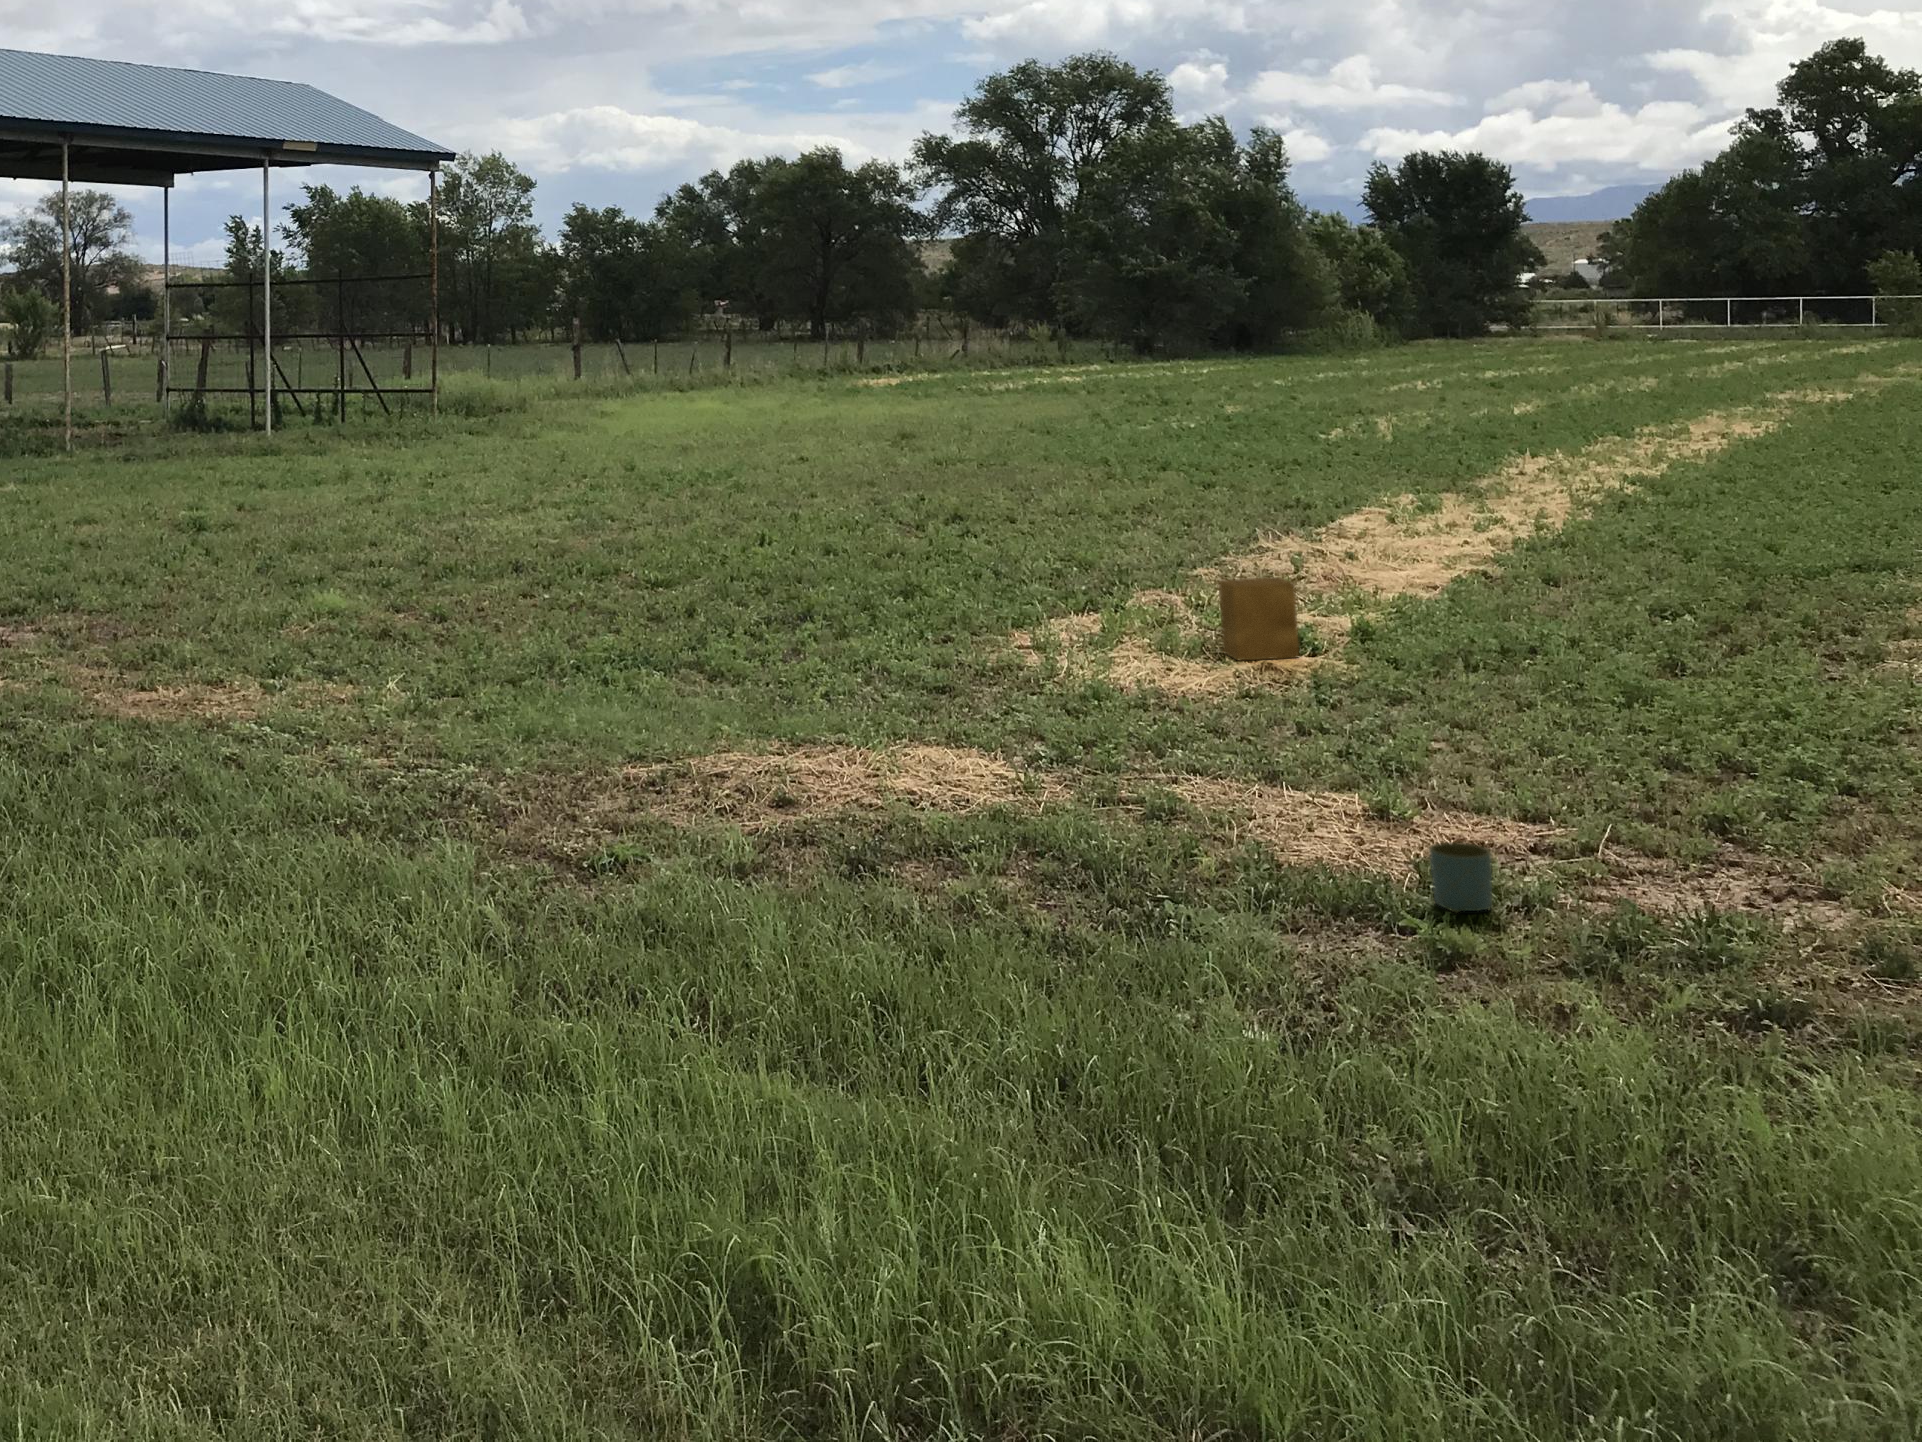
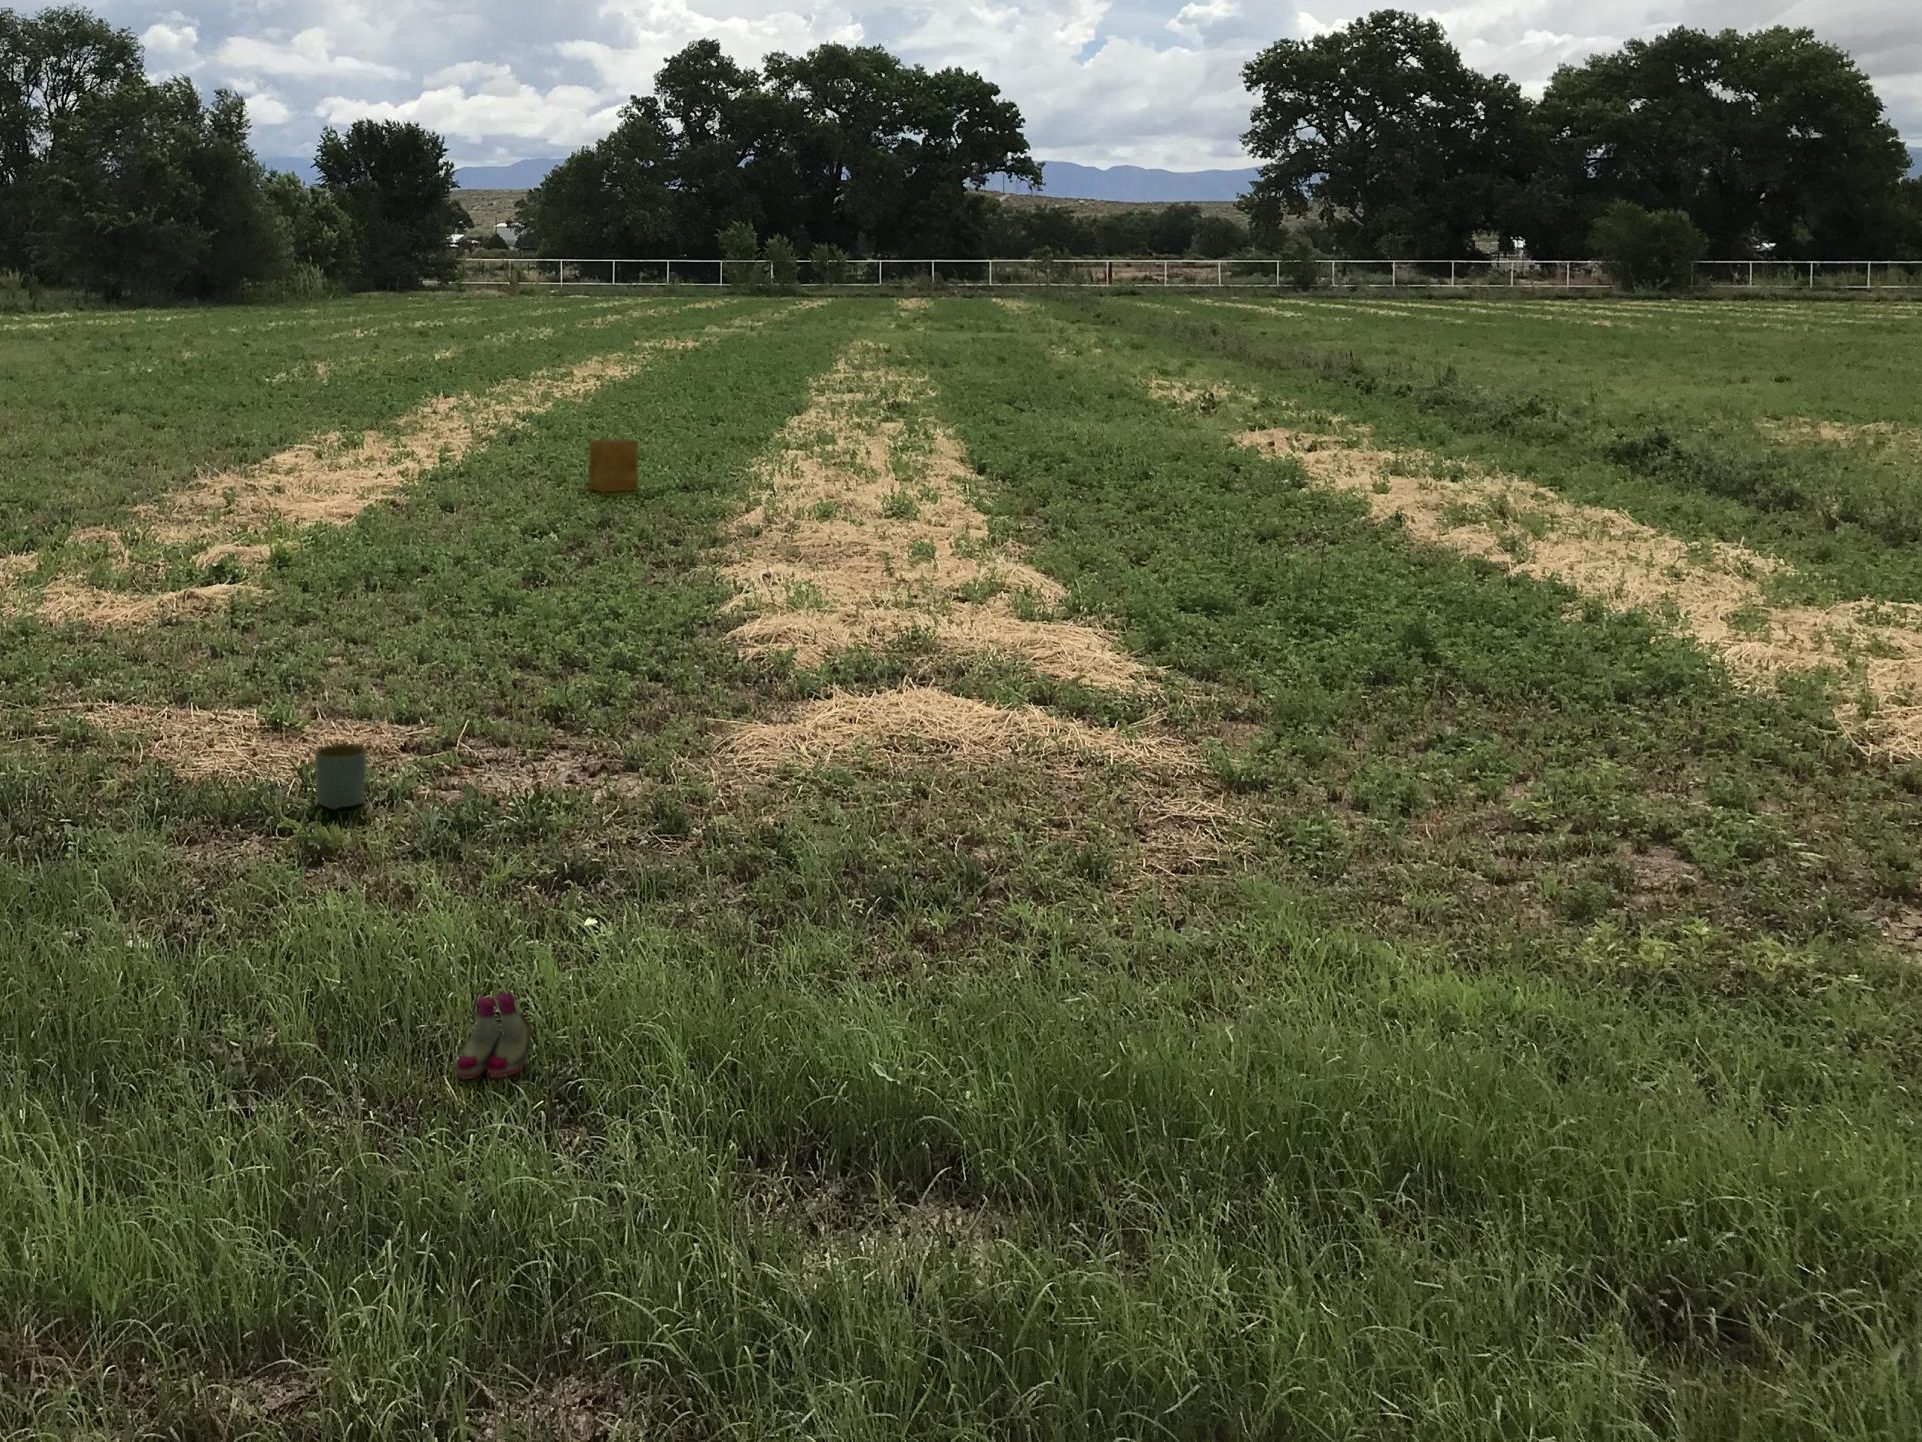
cardboard box: present [1219,577,1299,660] -> present [589,439,638,492]
boots: none [1619,1123,1712,1211] -> present [456,992,531,1079]

